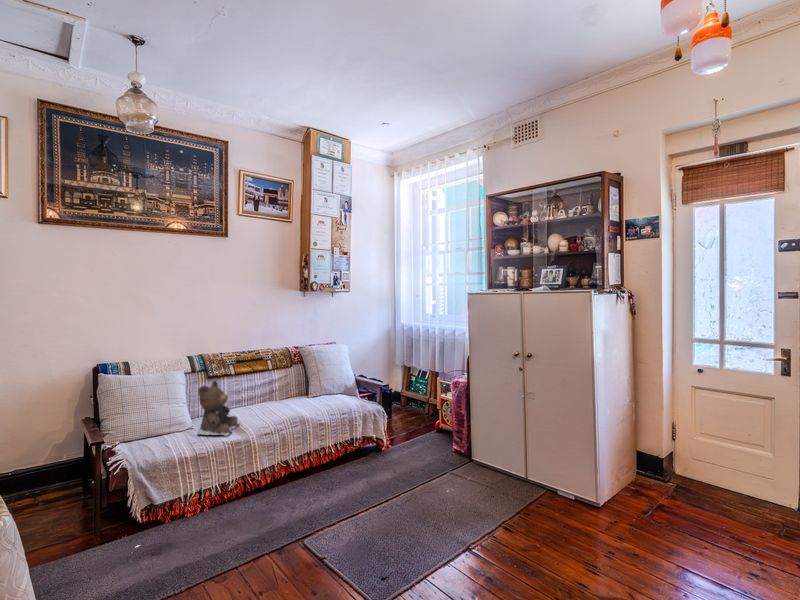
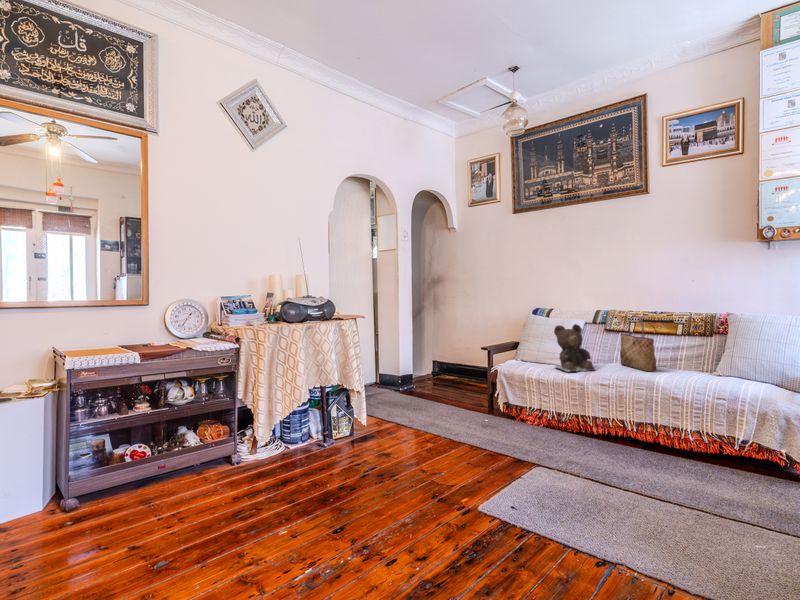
tote bag: none [236,361,281,411] -> present [620,315,656,371]

